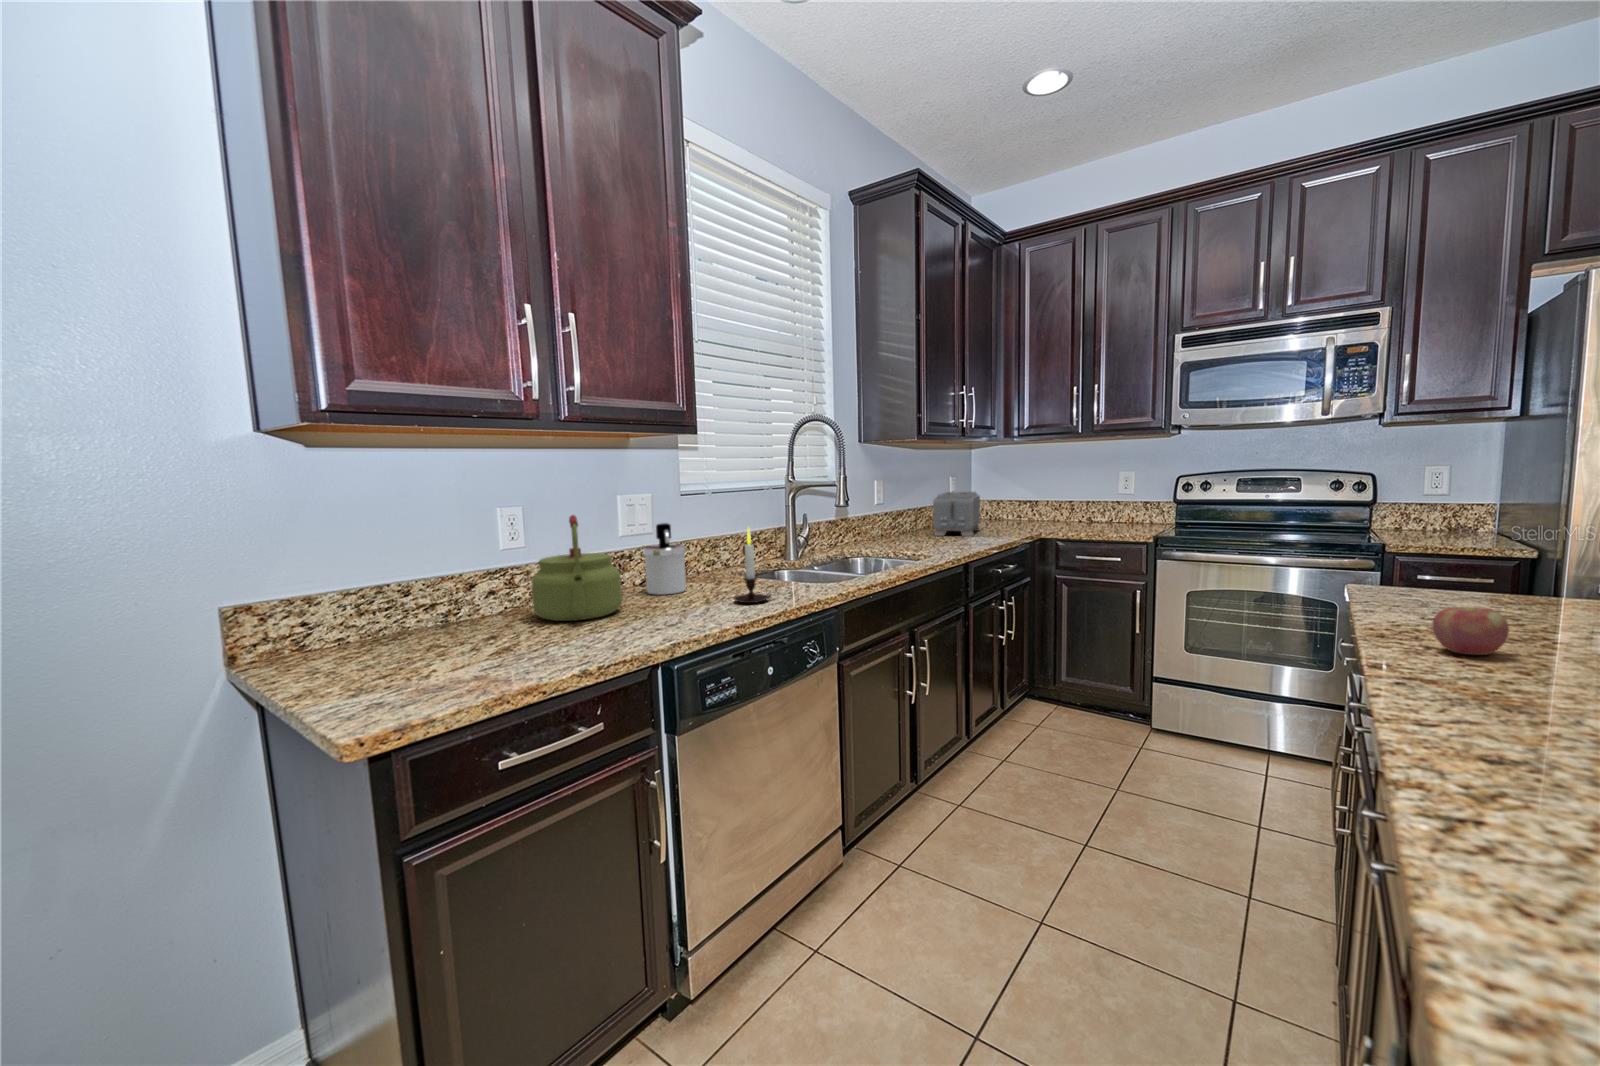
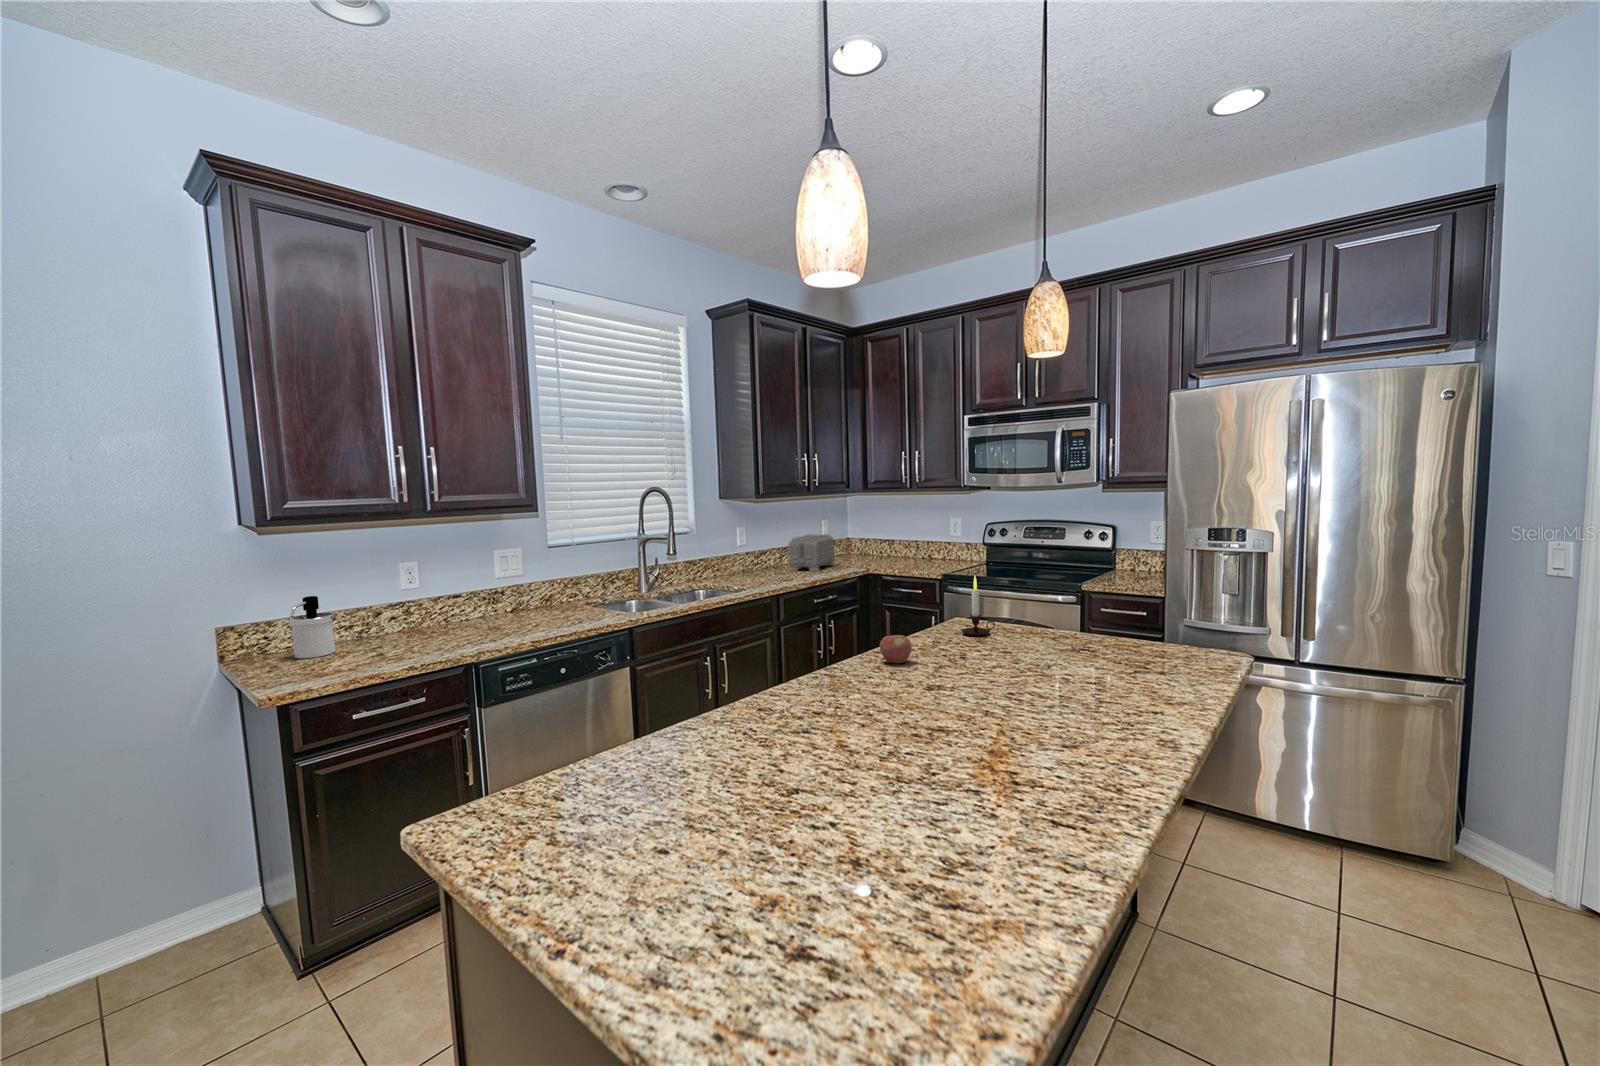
kettle: present [531,515,622,621] -> none [415,568,478,637]
soap dispenser: present [643,523,686,595] -> present [289,596,335,658]
candle: present [734,528,774,603] -> present [962,576,995,636]

